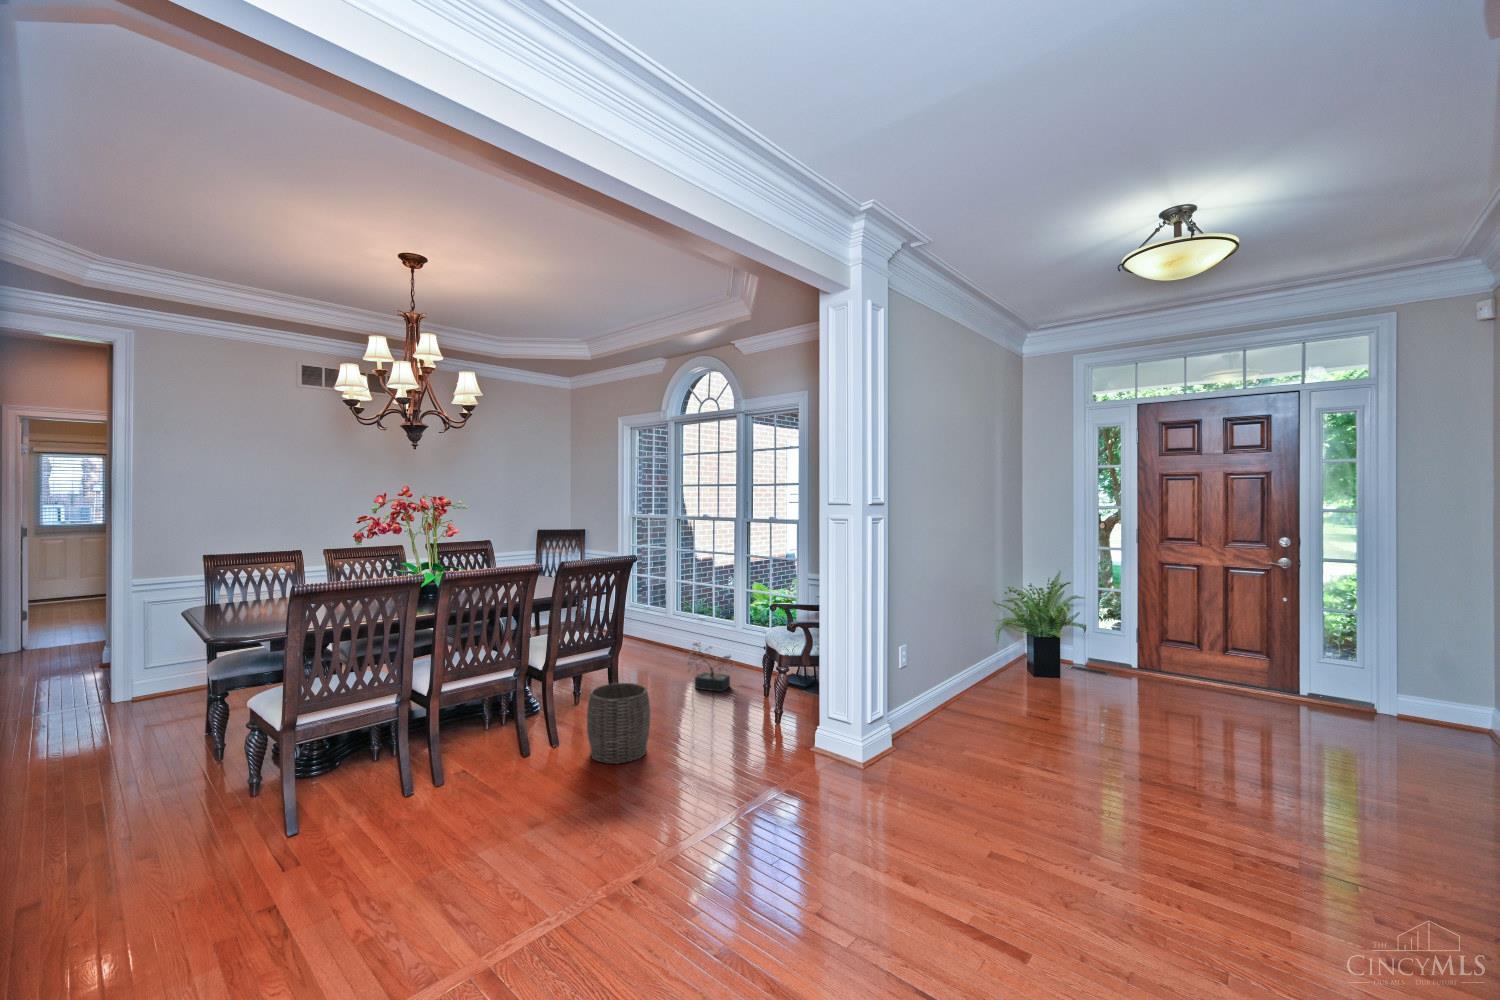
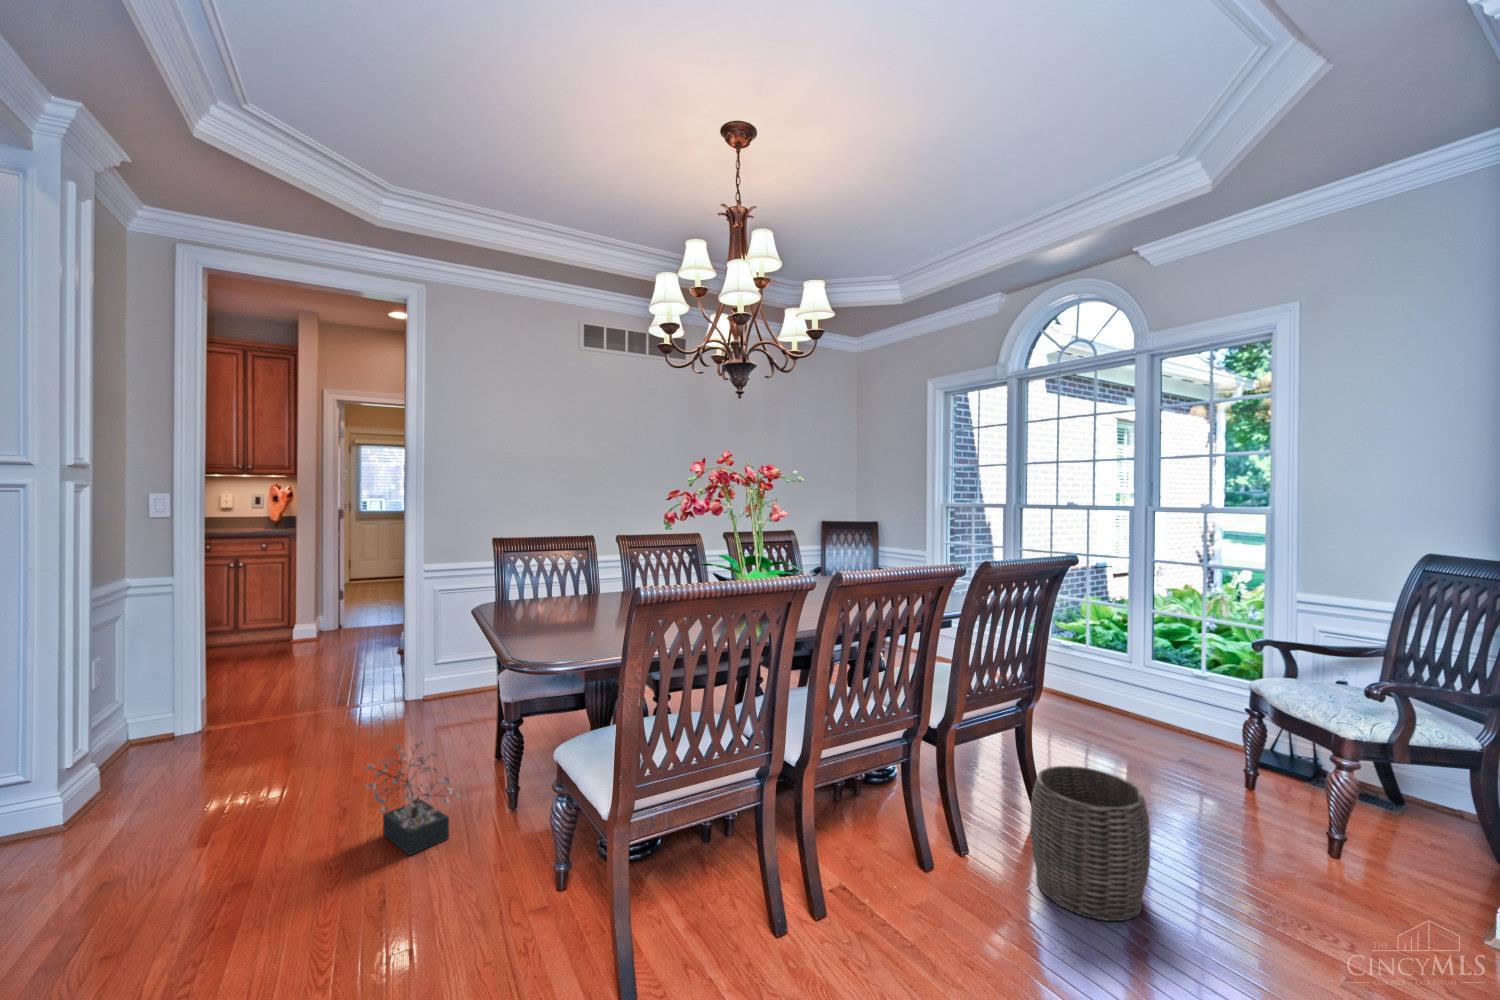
decorative plant: present [687,643,734,692] -> present [364,741,460,855]

